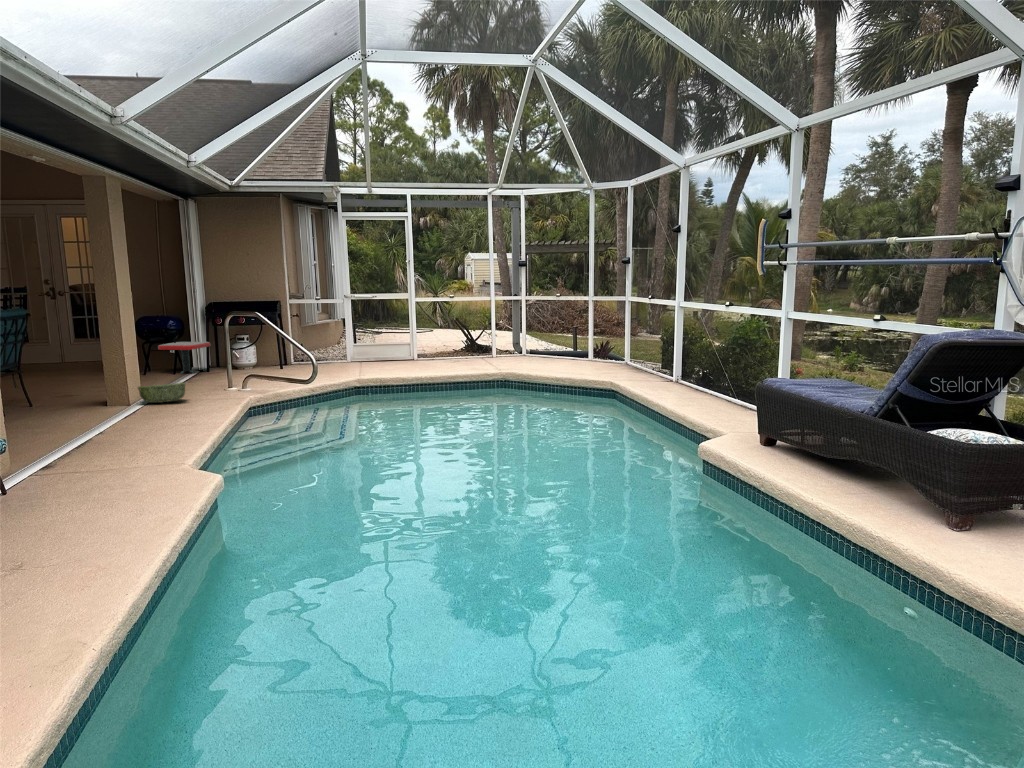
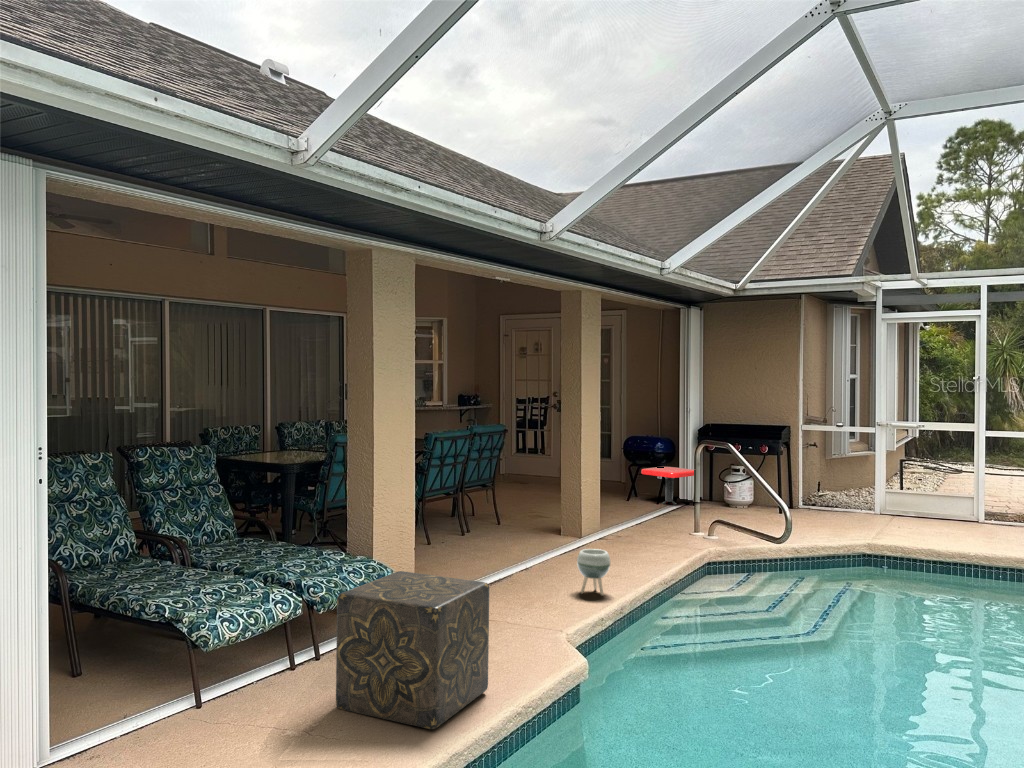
woven basket: present [138,382,185,403] -> none [588,518,640,541]
planter: none [166,403,197,441] -> present [577,549,610,596]
ottoman: none [13,424,162,557] -> present [336,571,490,729]

